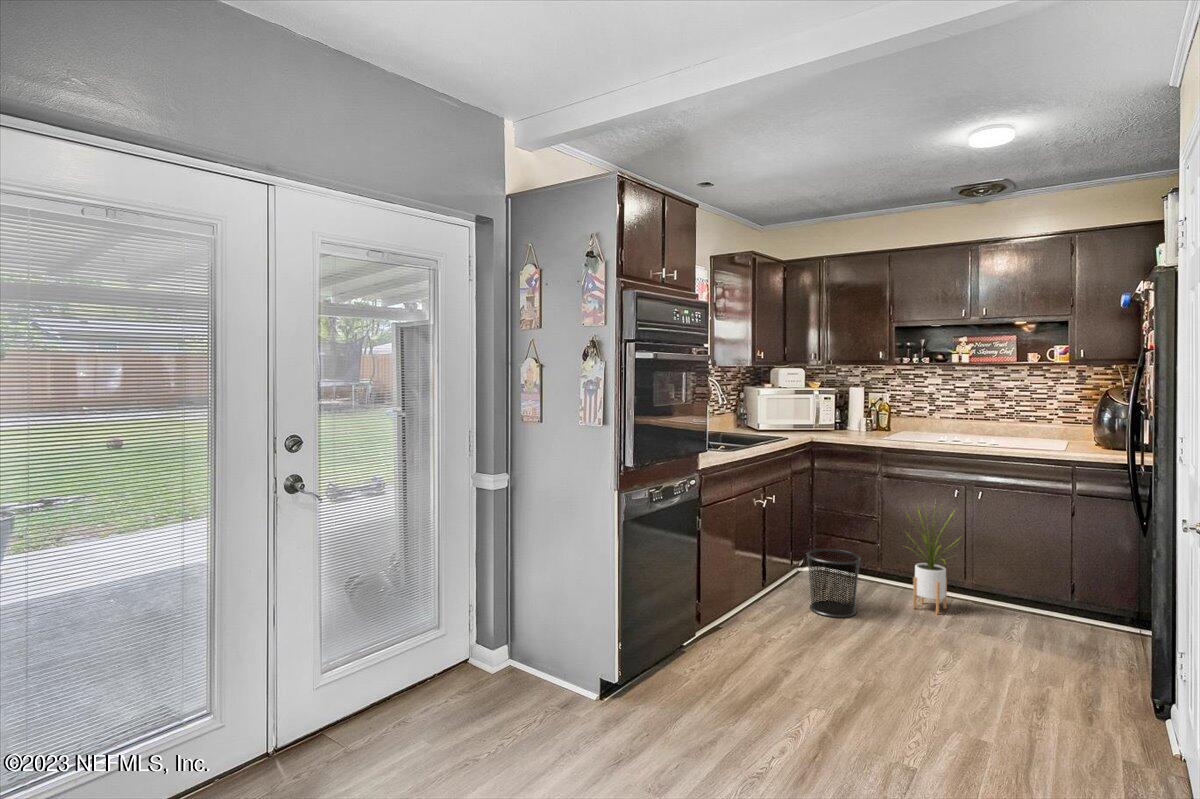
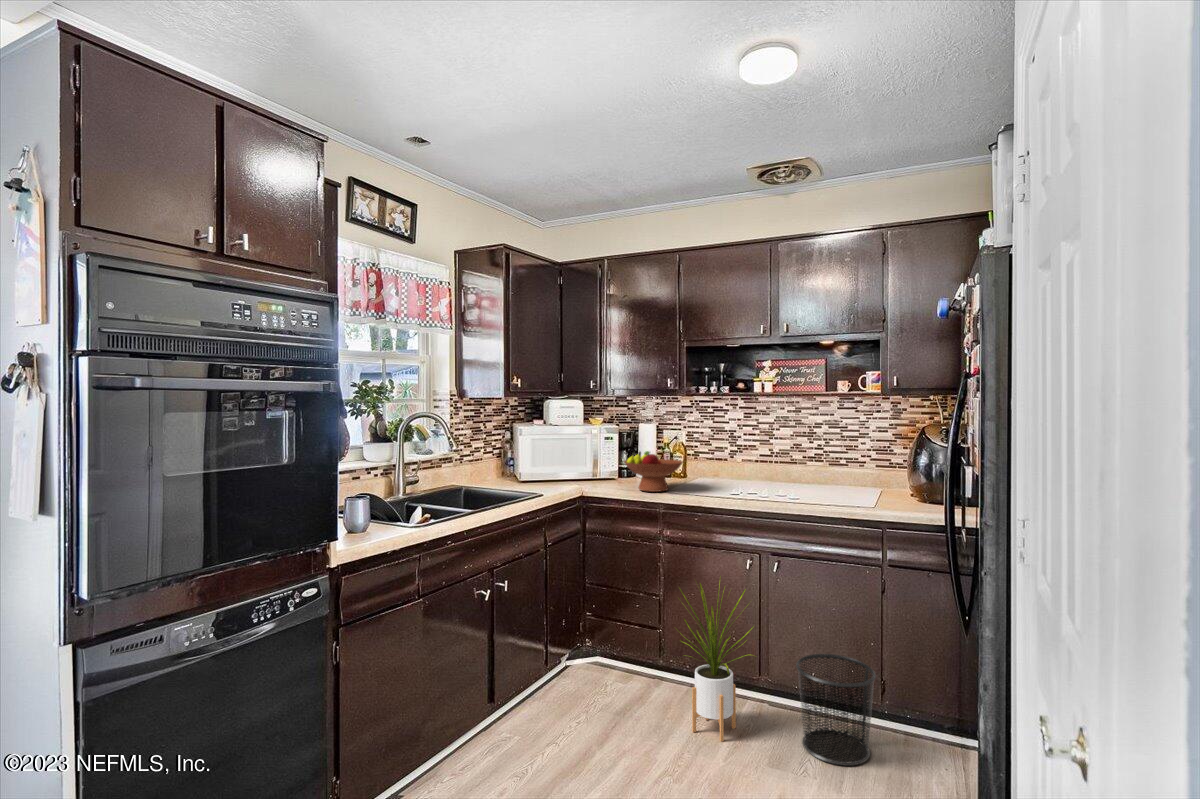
fruit bowl: none [846,408,896,439] -> present [624,451,683,492]
waste bin: present [806,549,861,618] -> present [796,654,876,766]

